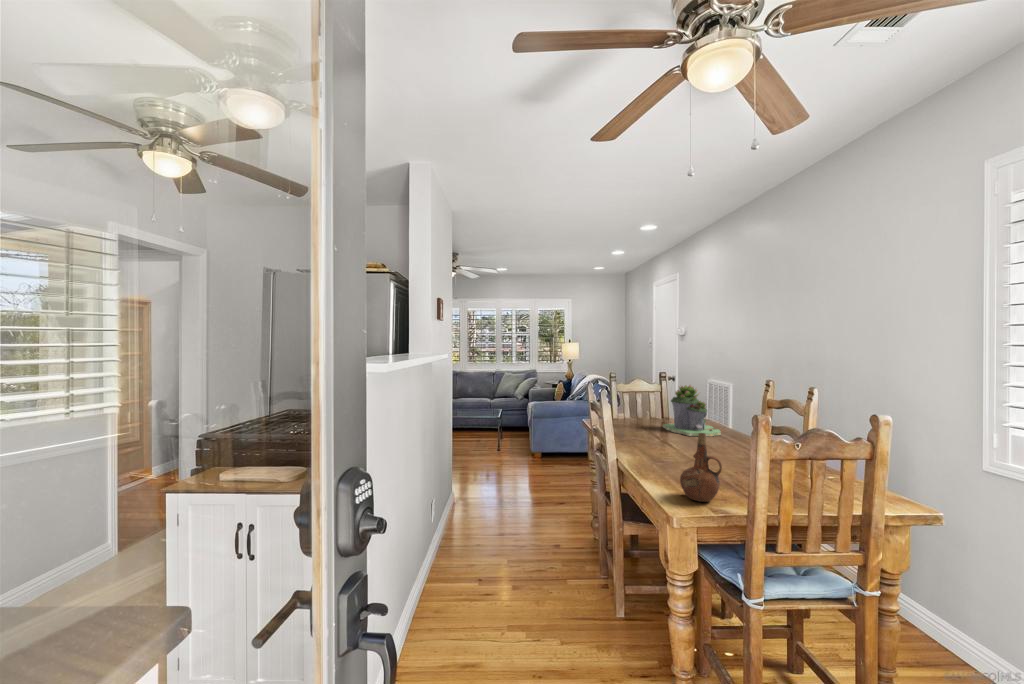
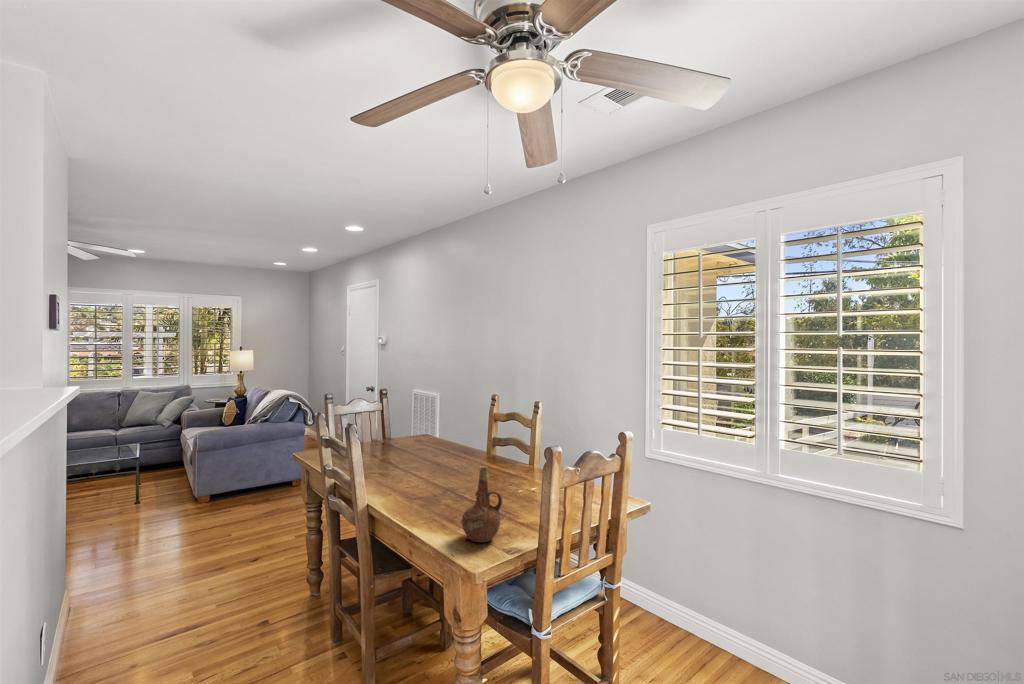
succulent planter: present [663,385,721,436] -> none [392,402,452,457]

